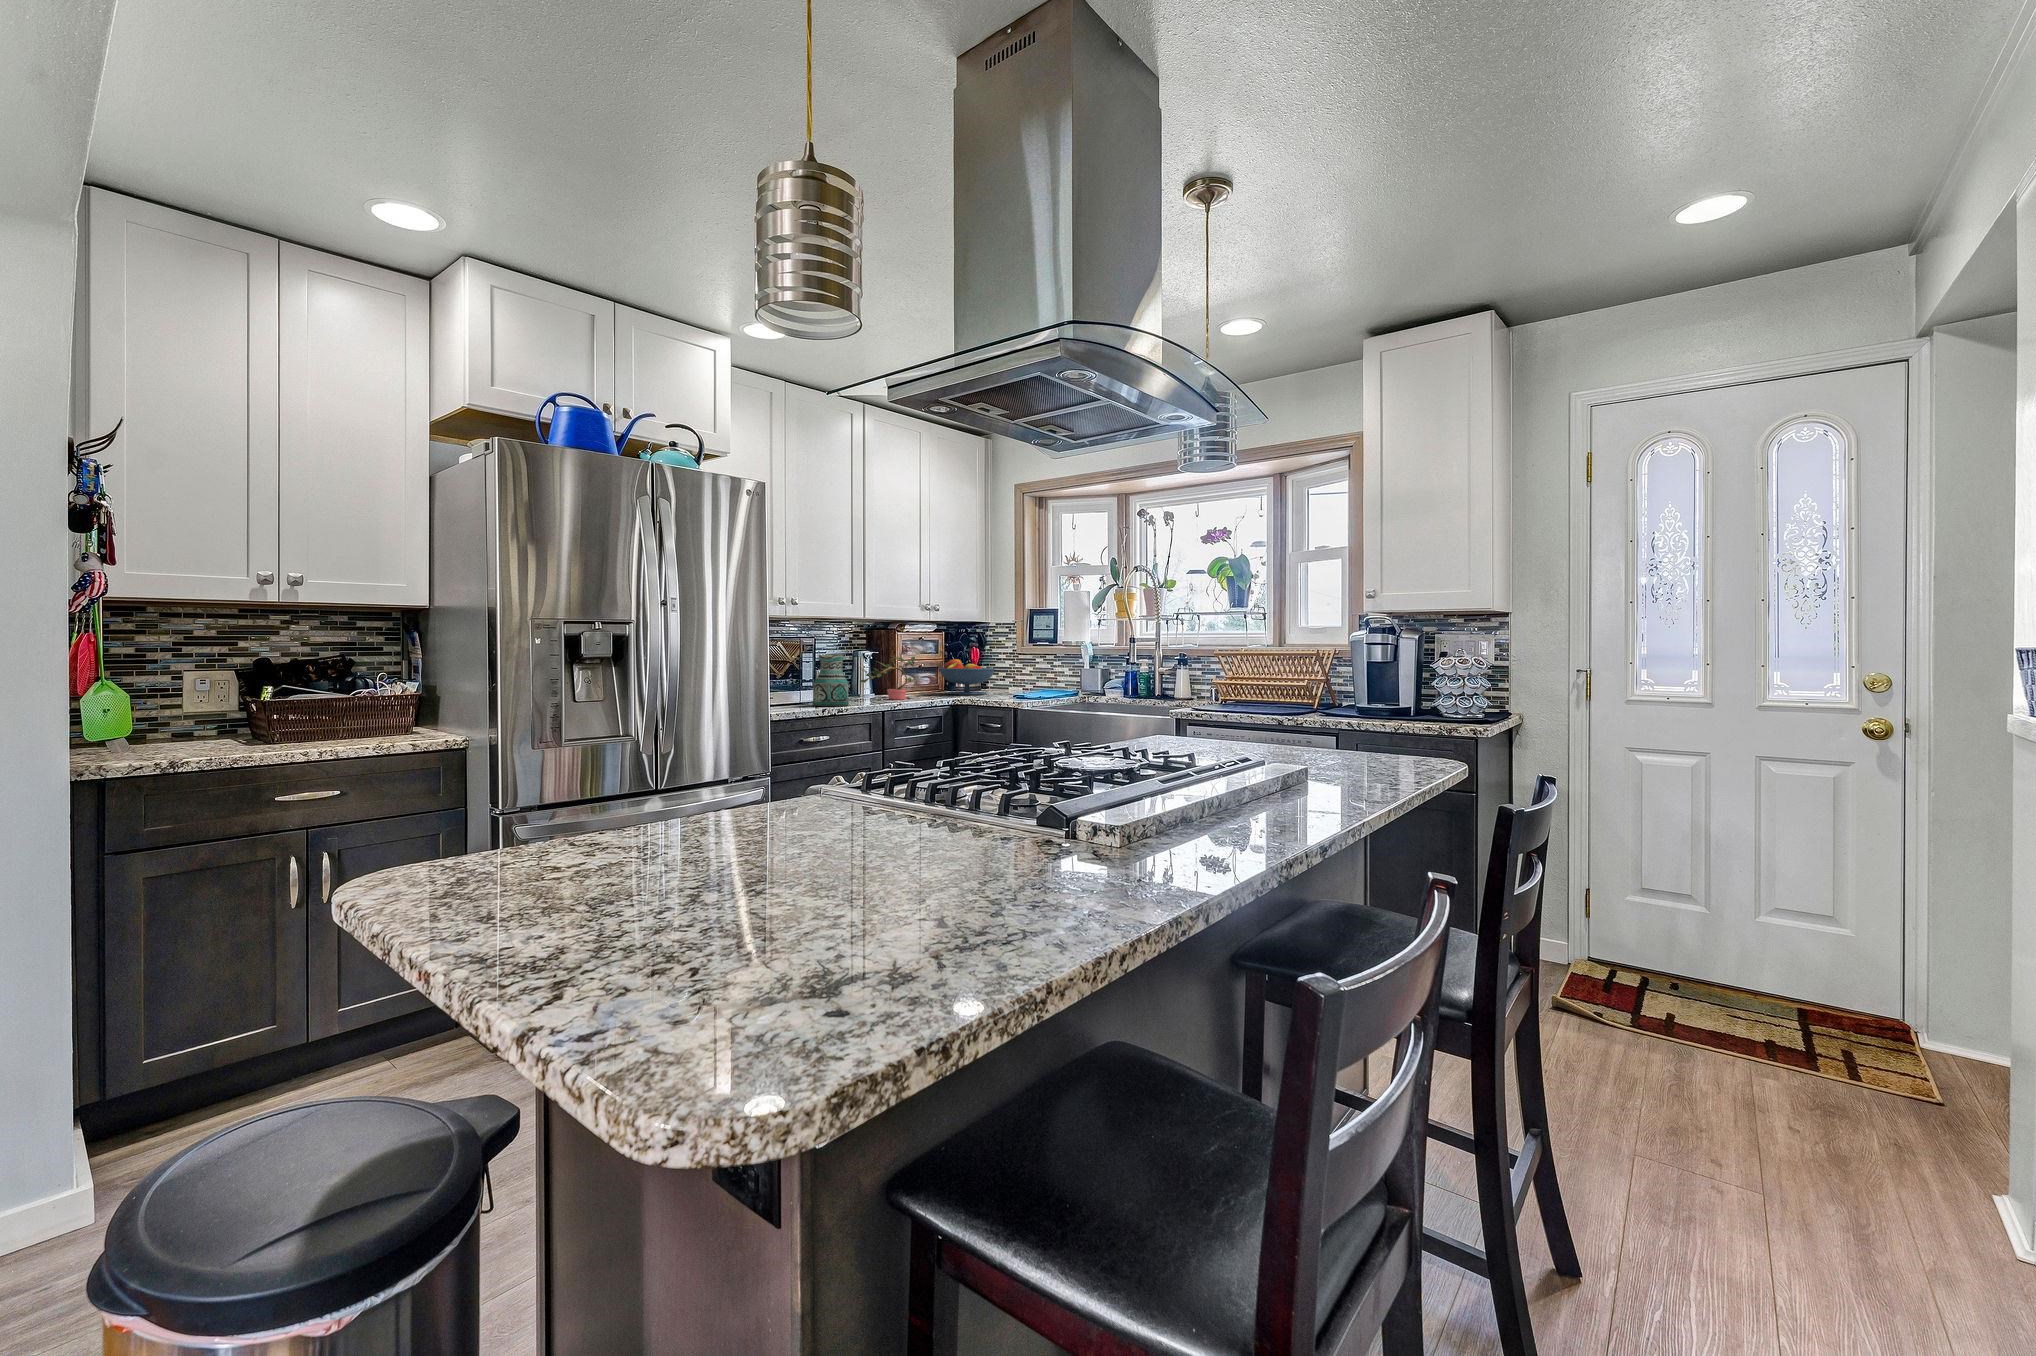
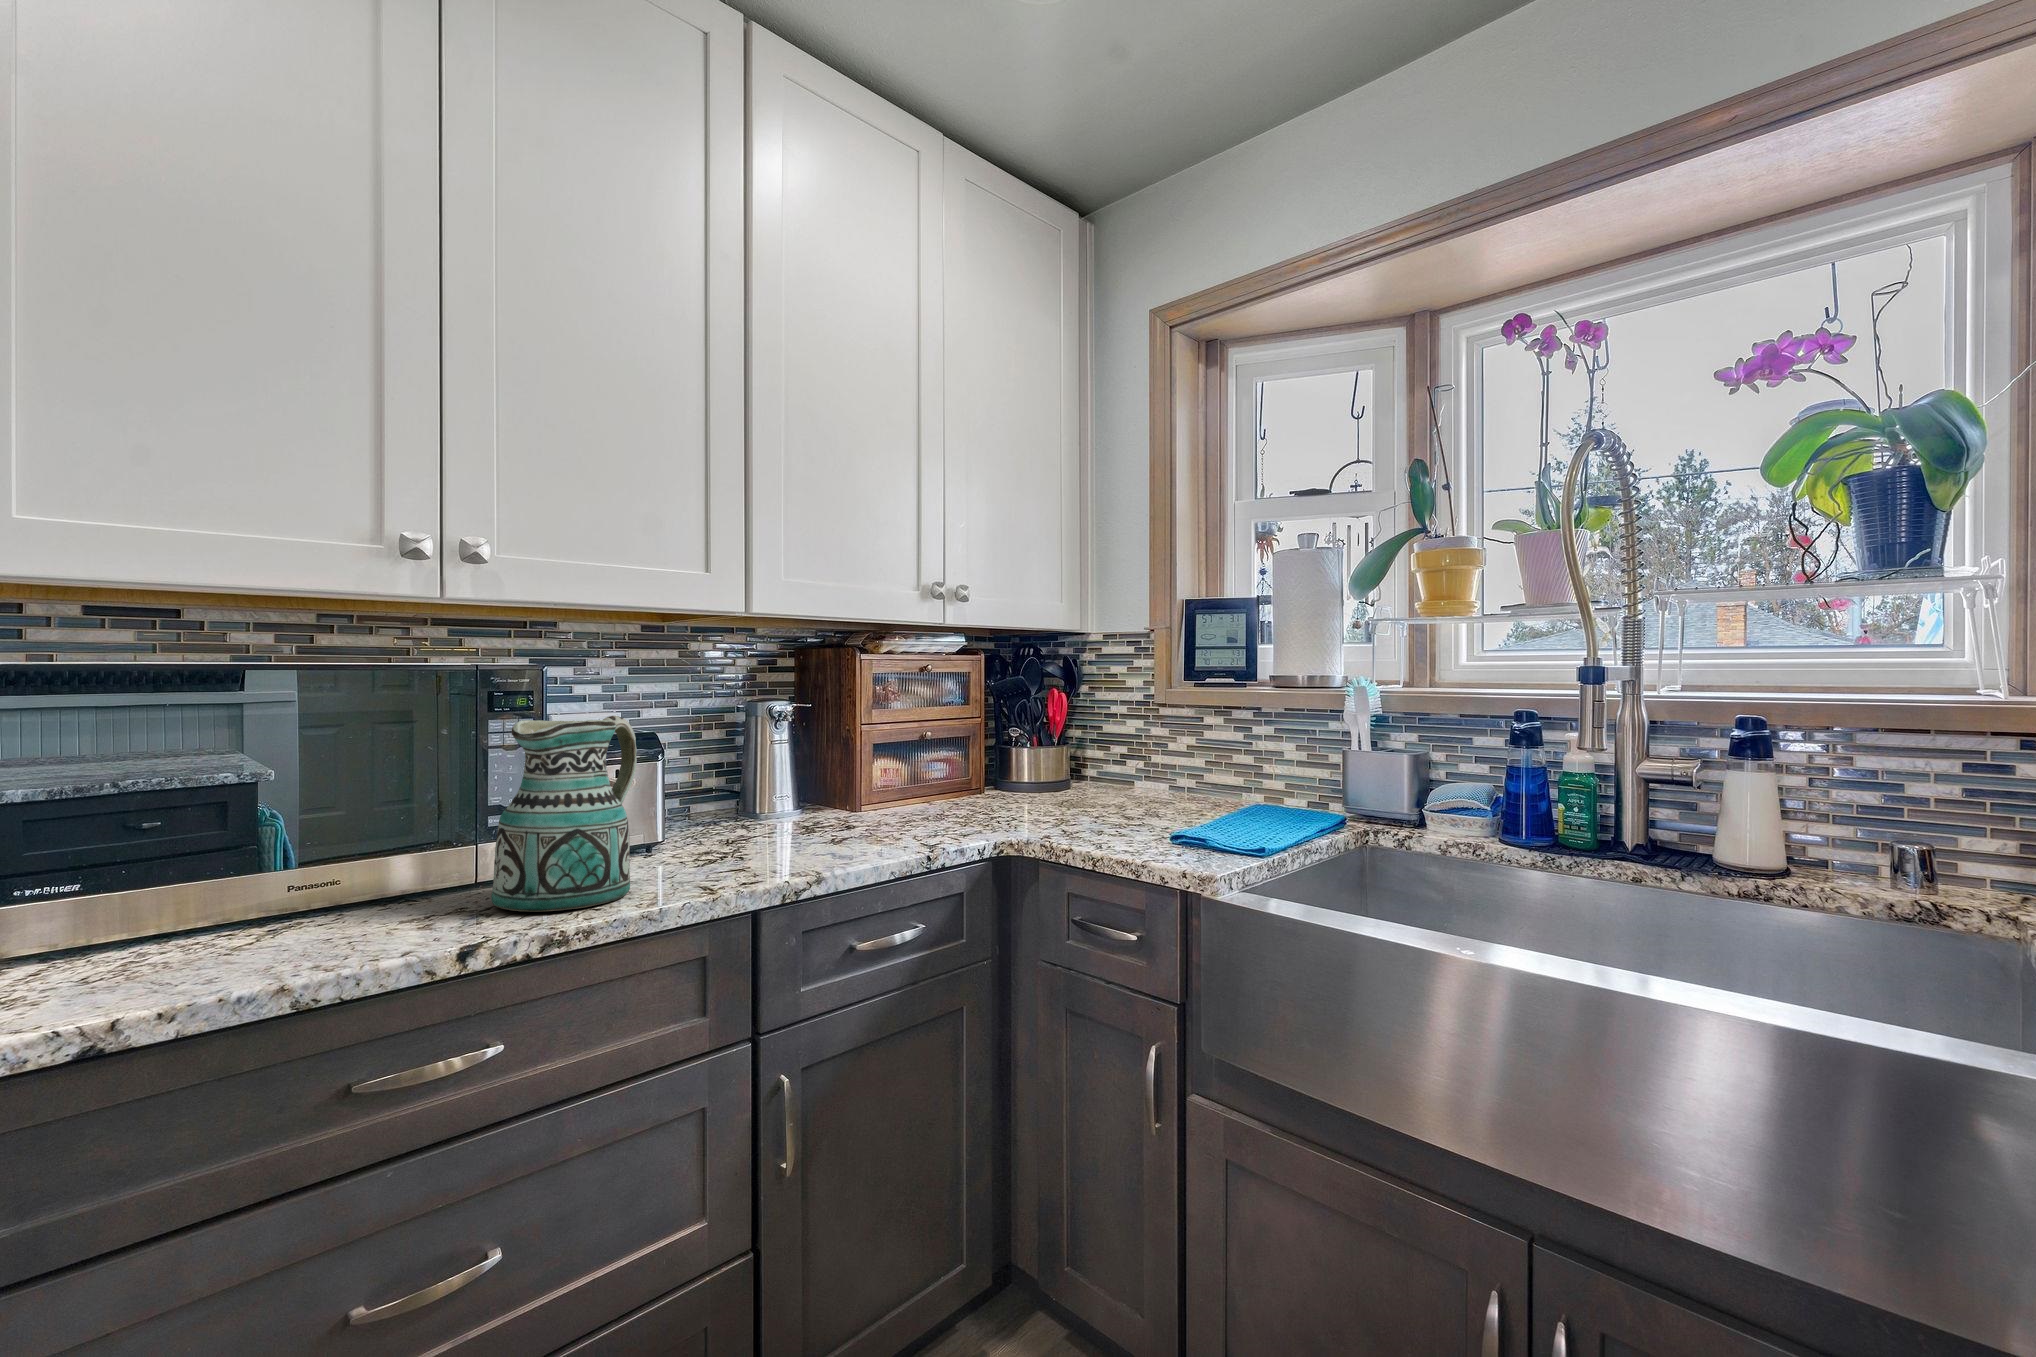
potted plant: present [860,656,918,700] -> none [716,714,909,851]
fruit bowl: present [939,659,995,695] -> none [967,719,1108,815]

